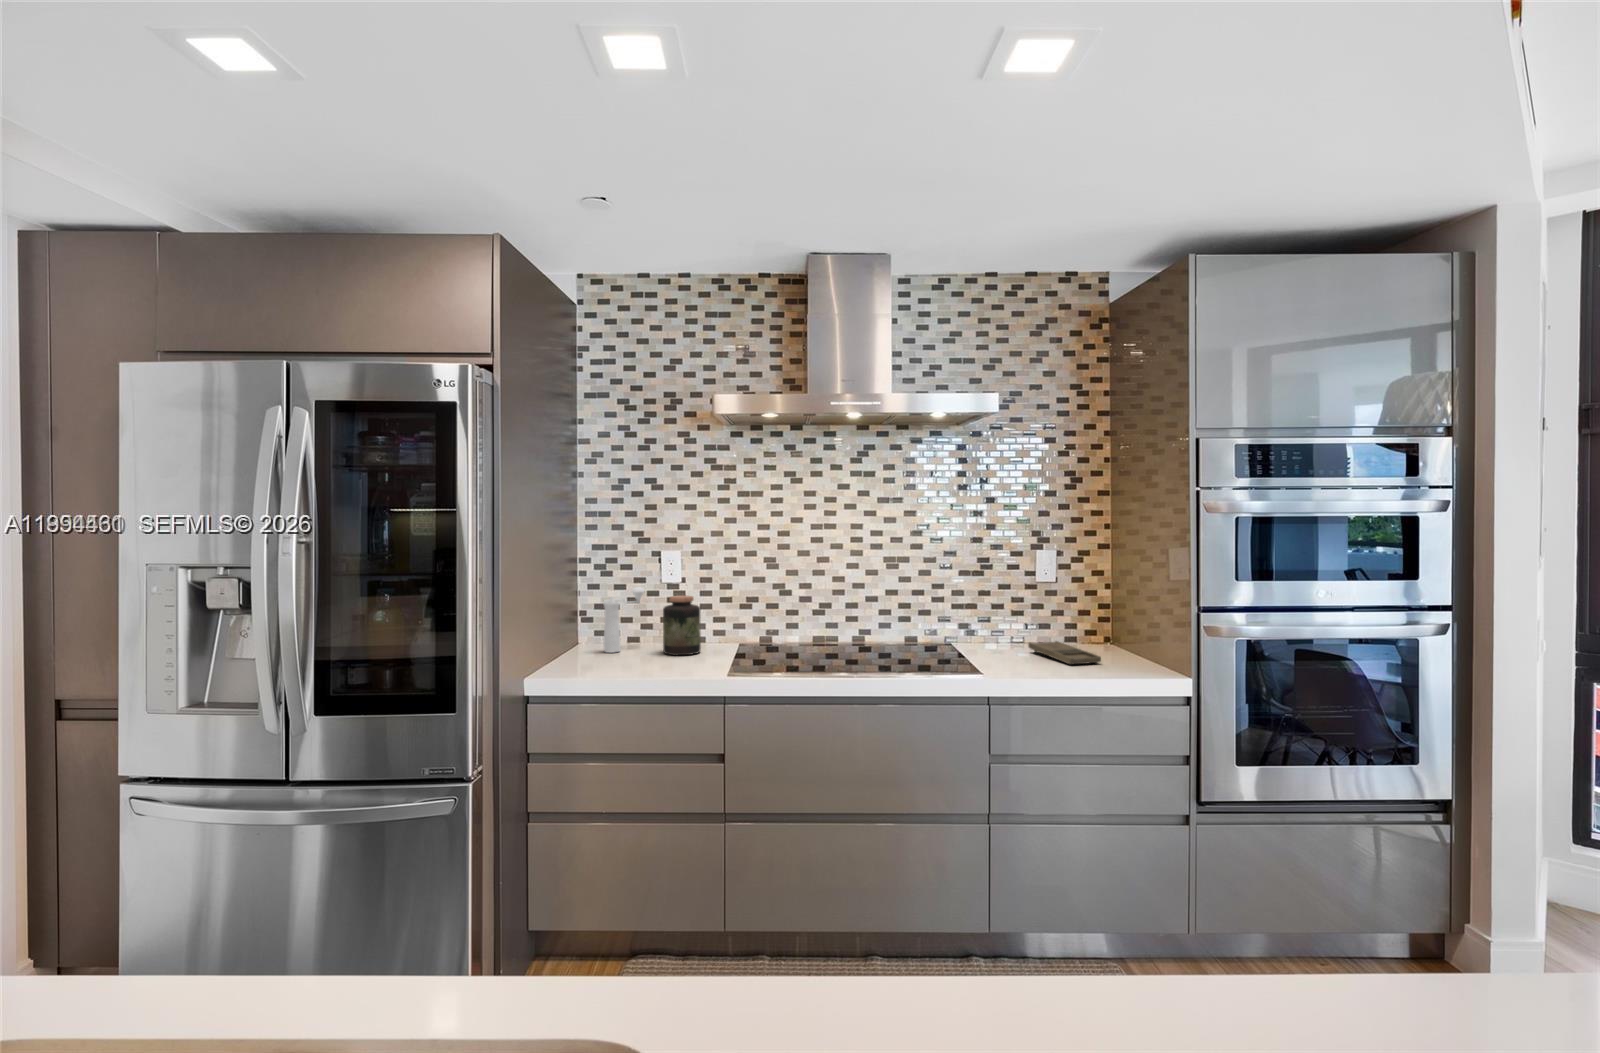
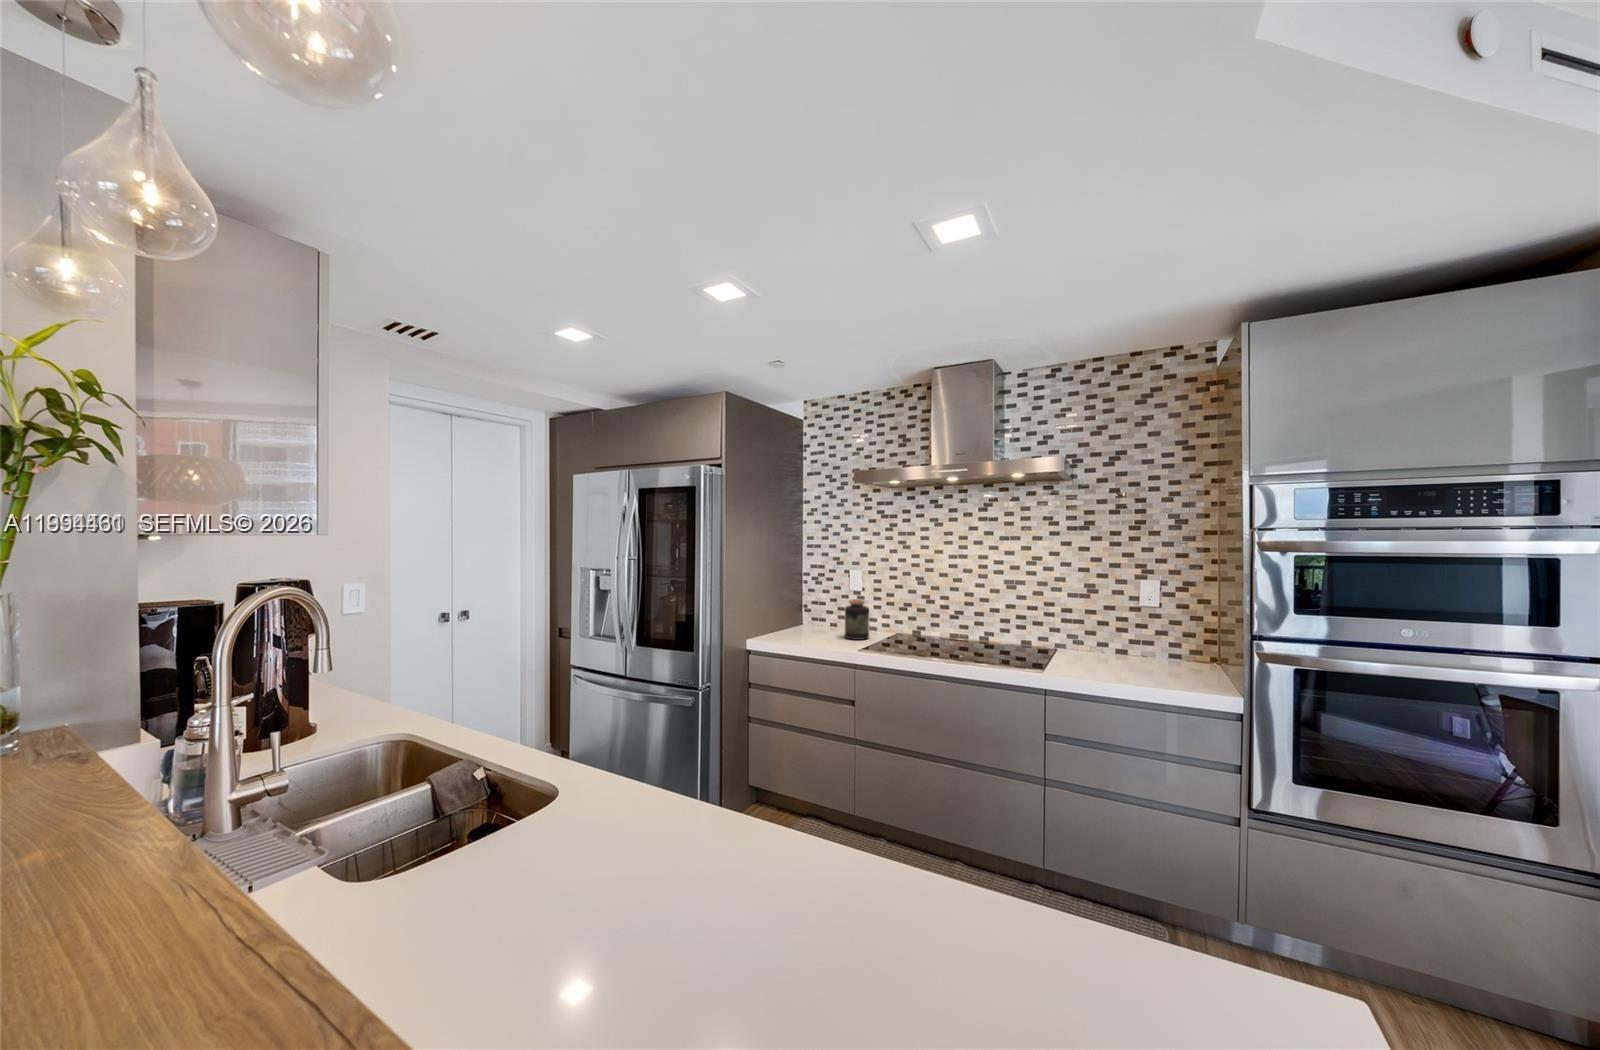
pepper mill: present [604,588,644,653] -> none [811,593,839,633]
tray: present [1028,641,1101,664] -> none [1128,657,1194,684]

